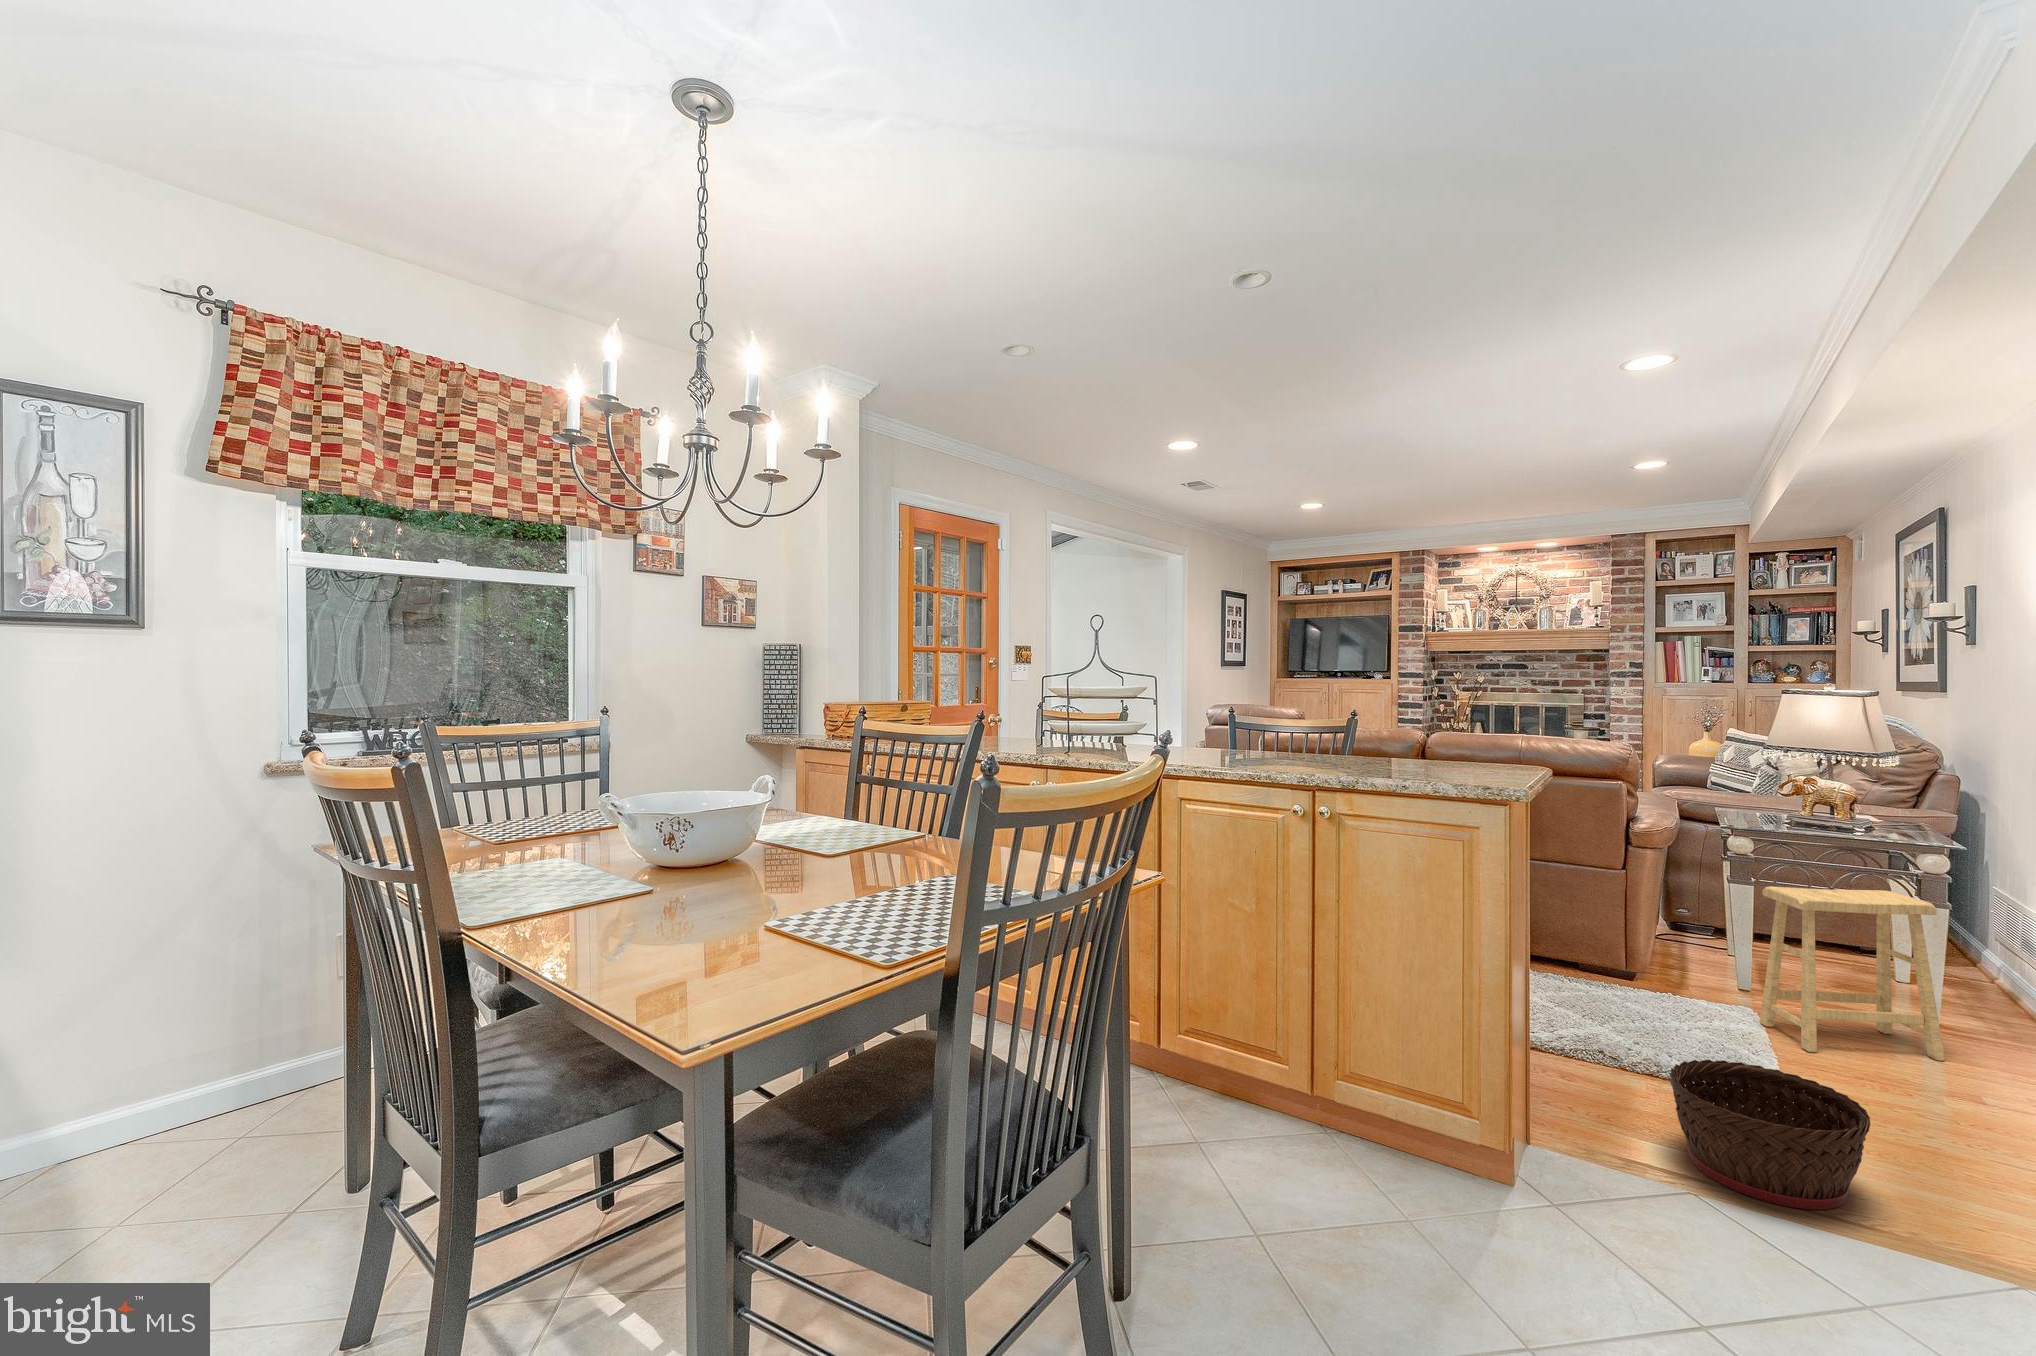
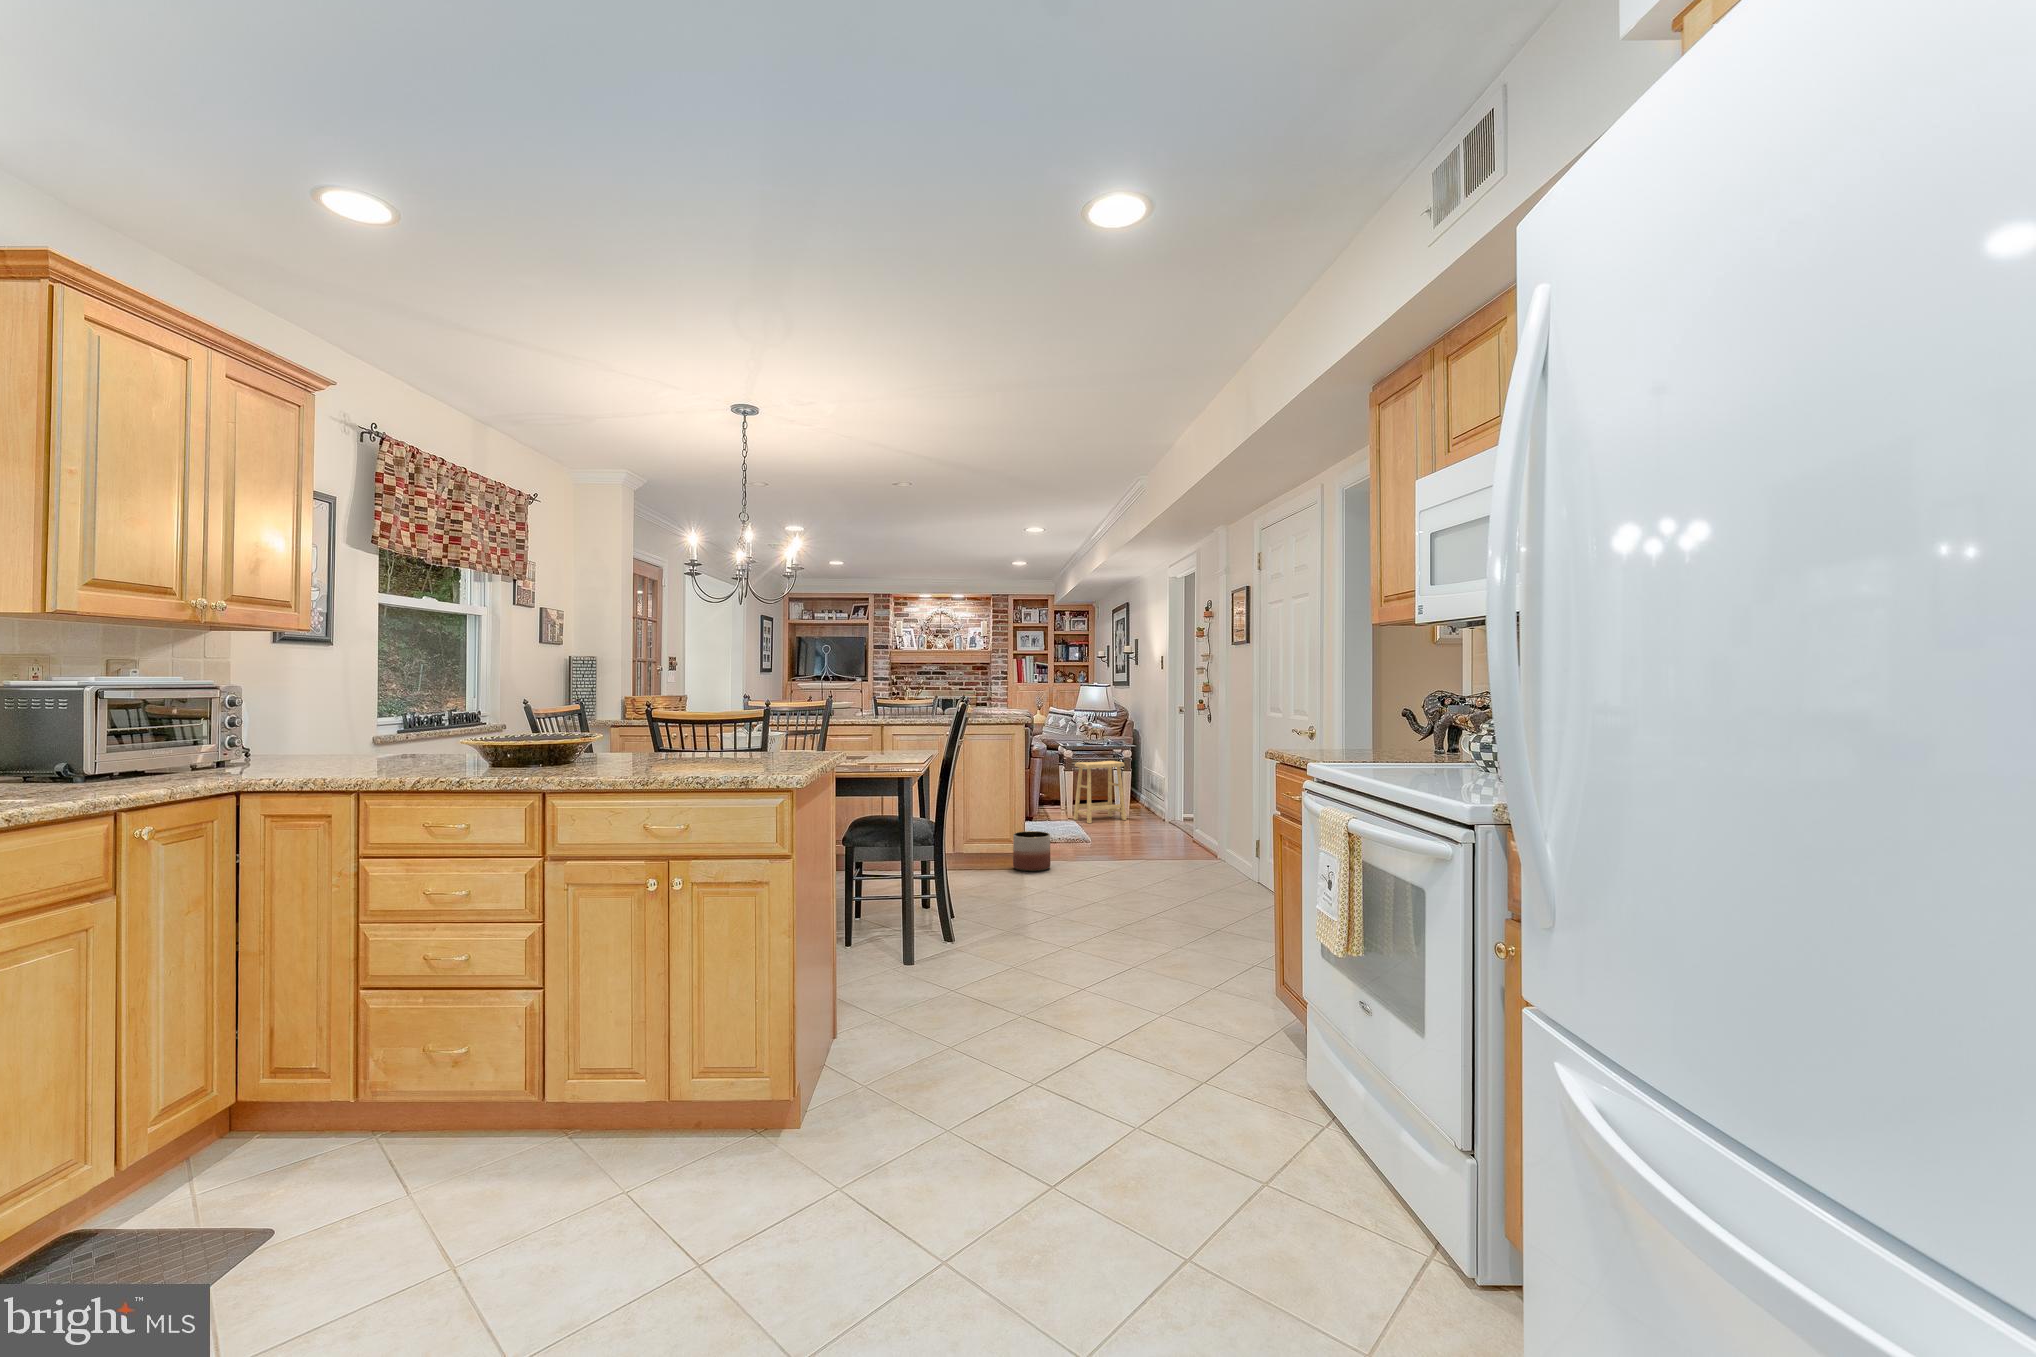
basket: present [1669,1060,1870,1210] -> none [1056,814,1108,850]
planter: none [1477,1136,1609,1301] -> present [1013,831,1051,871]

